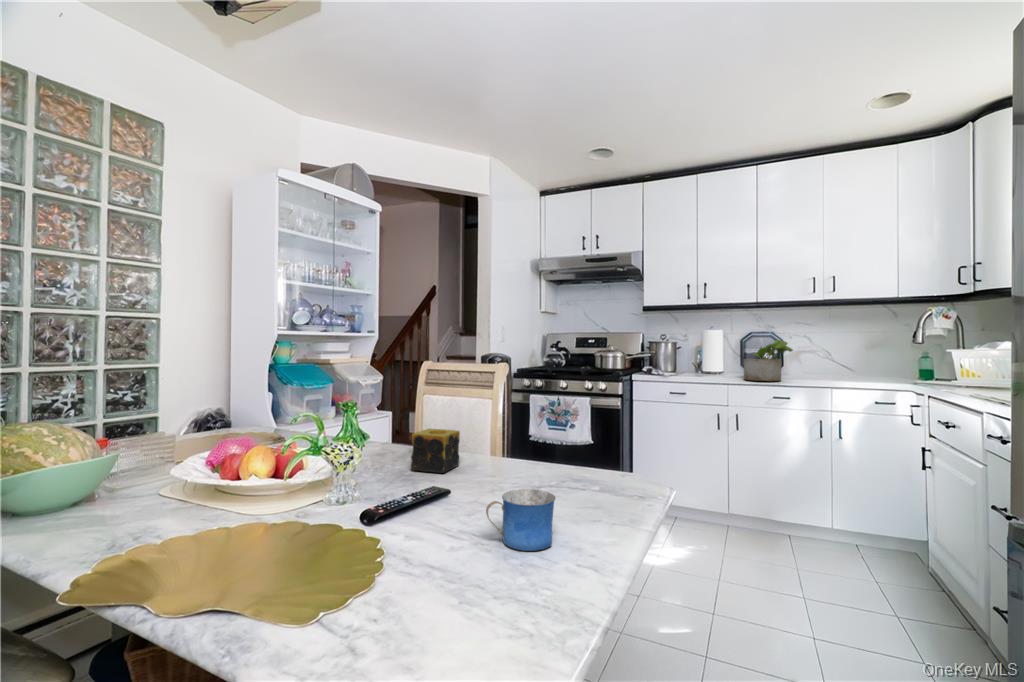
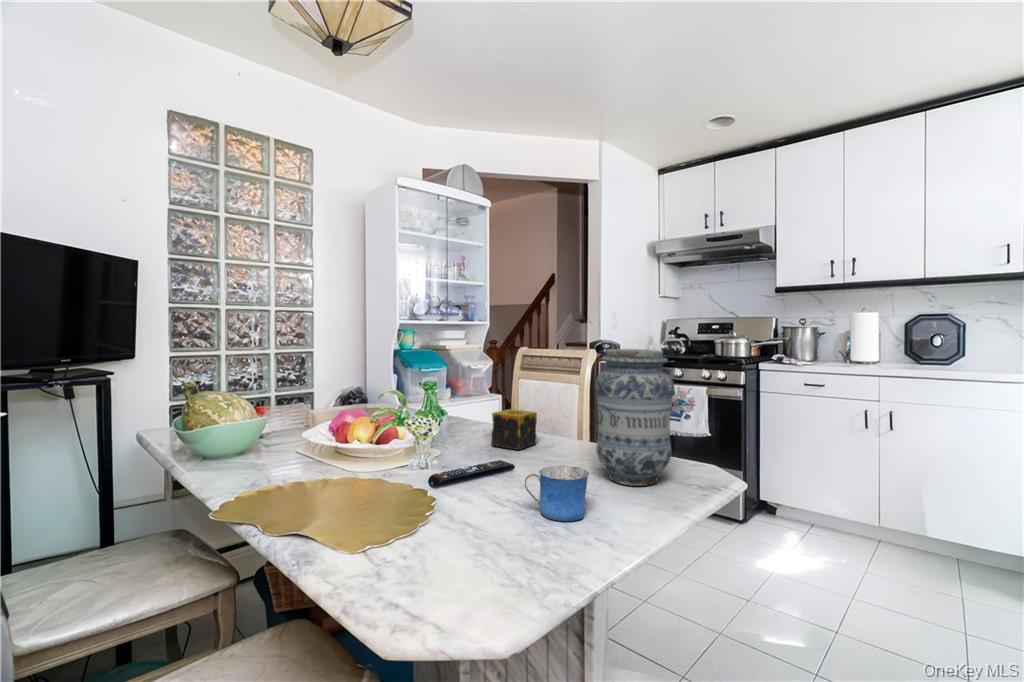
potted plant: present [744,340,793,381] -> none [898,323,968,372]
vase: none [538,363,617,504] -> present [595,349,674,486]

